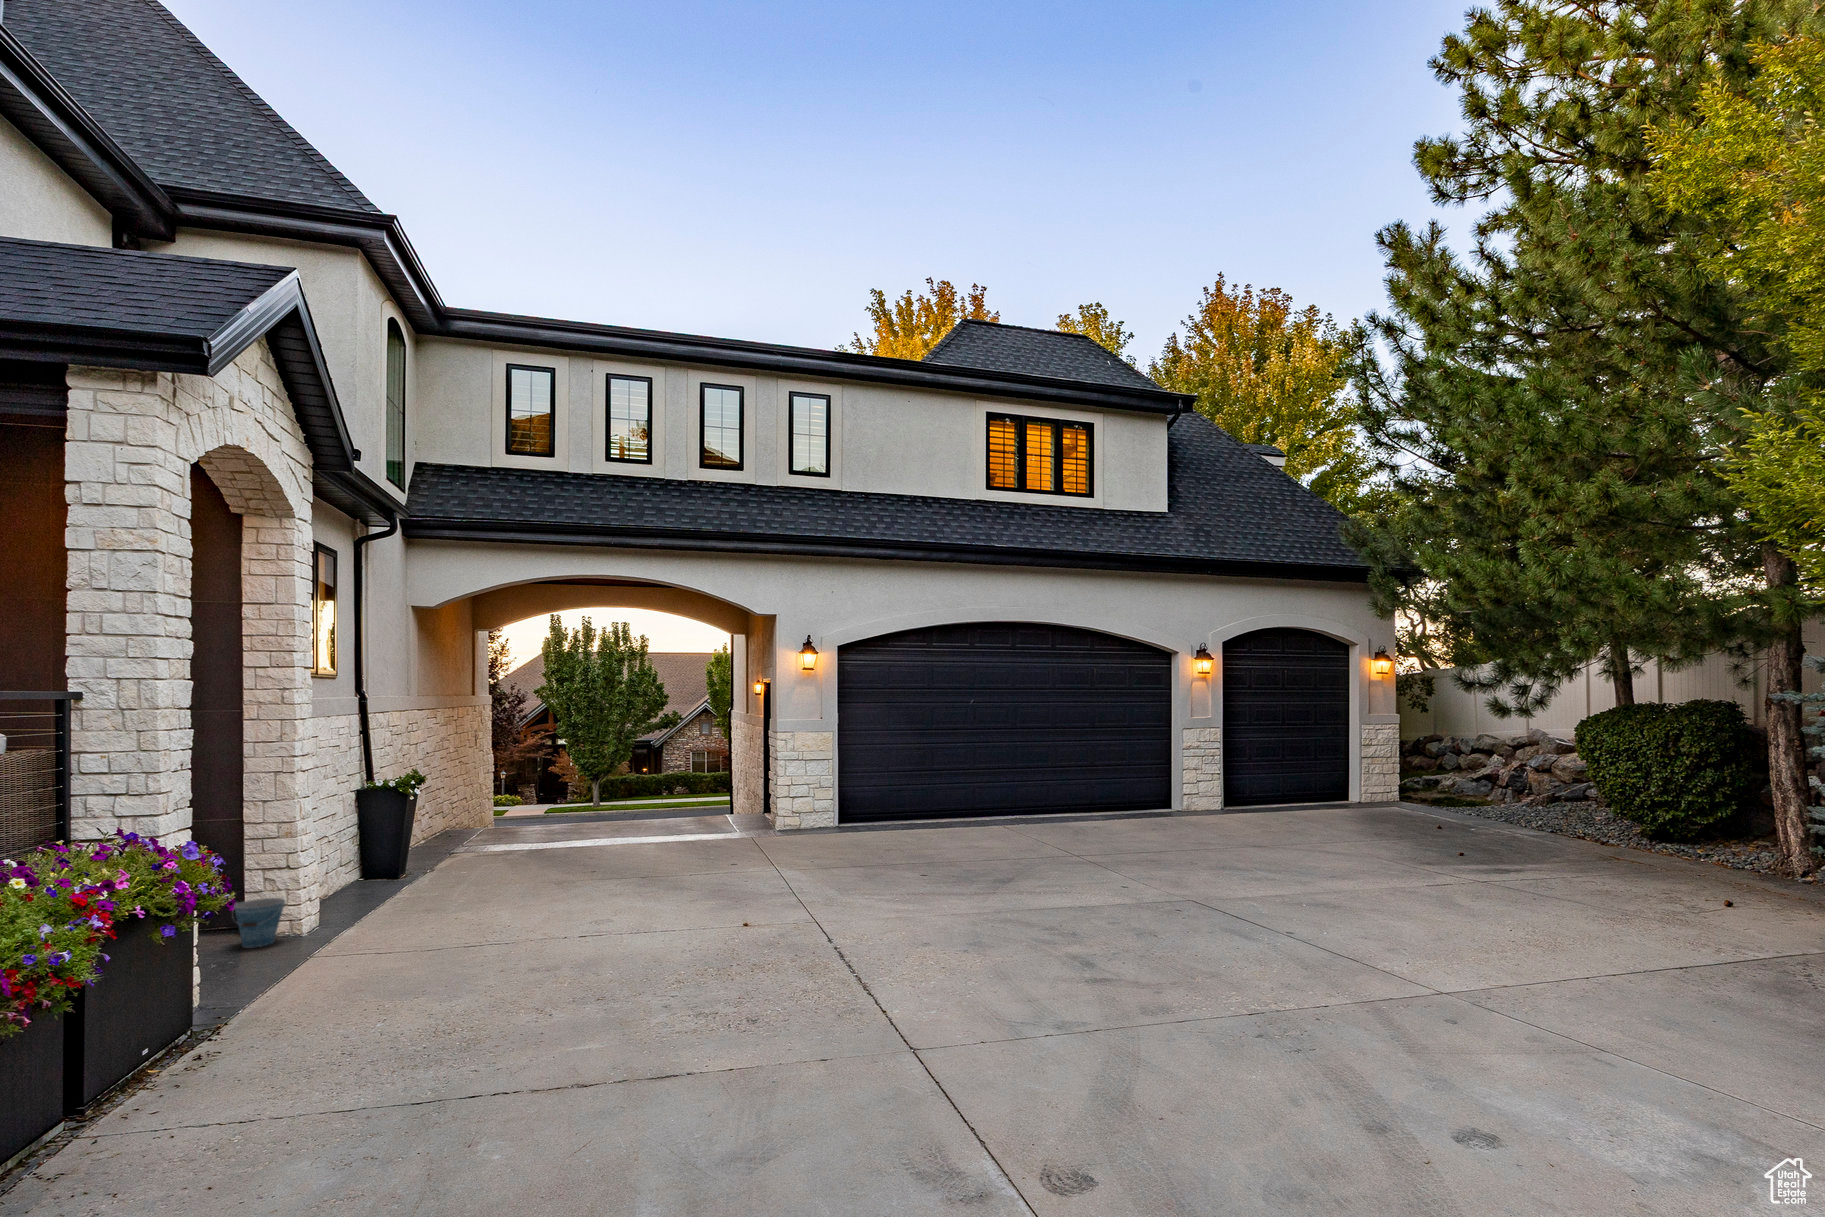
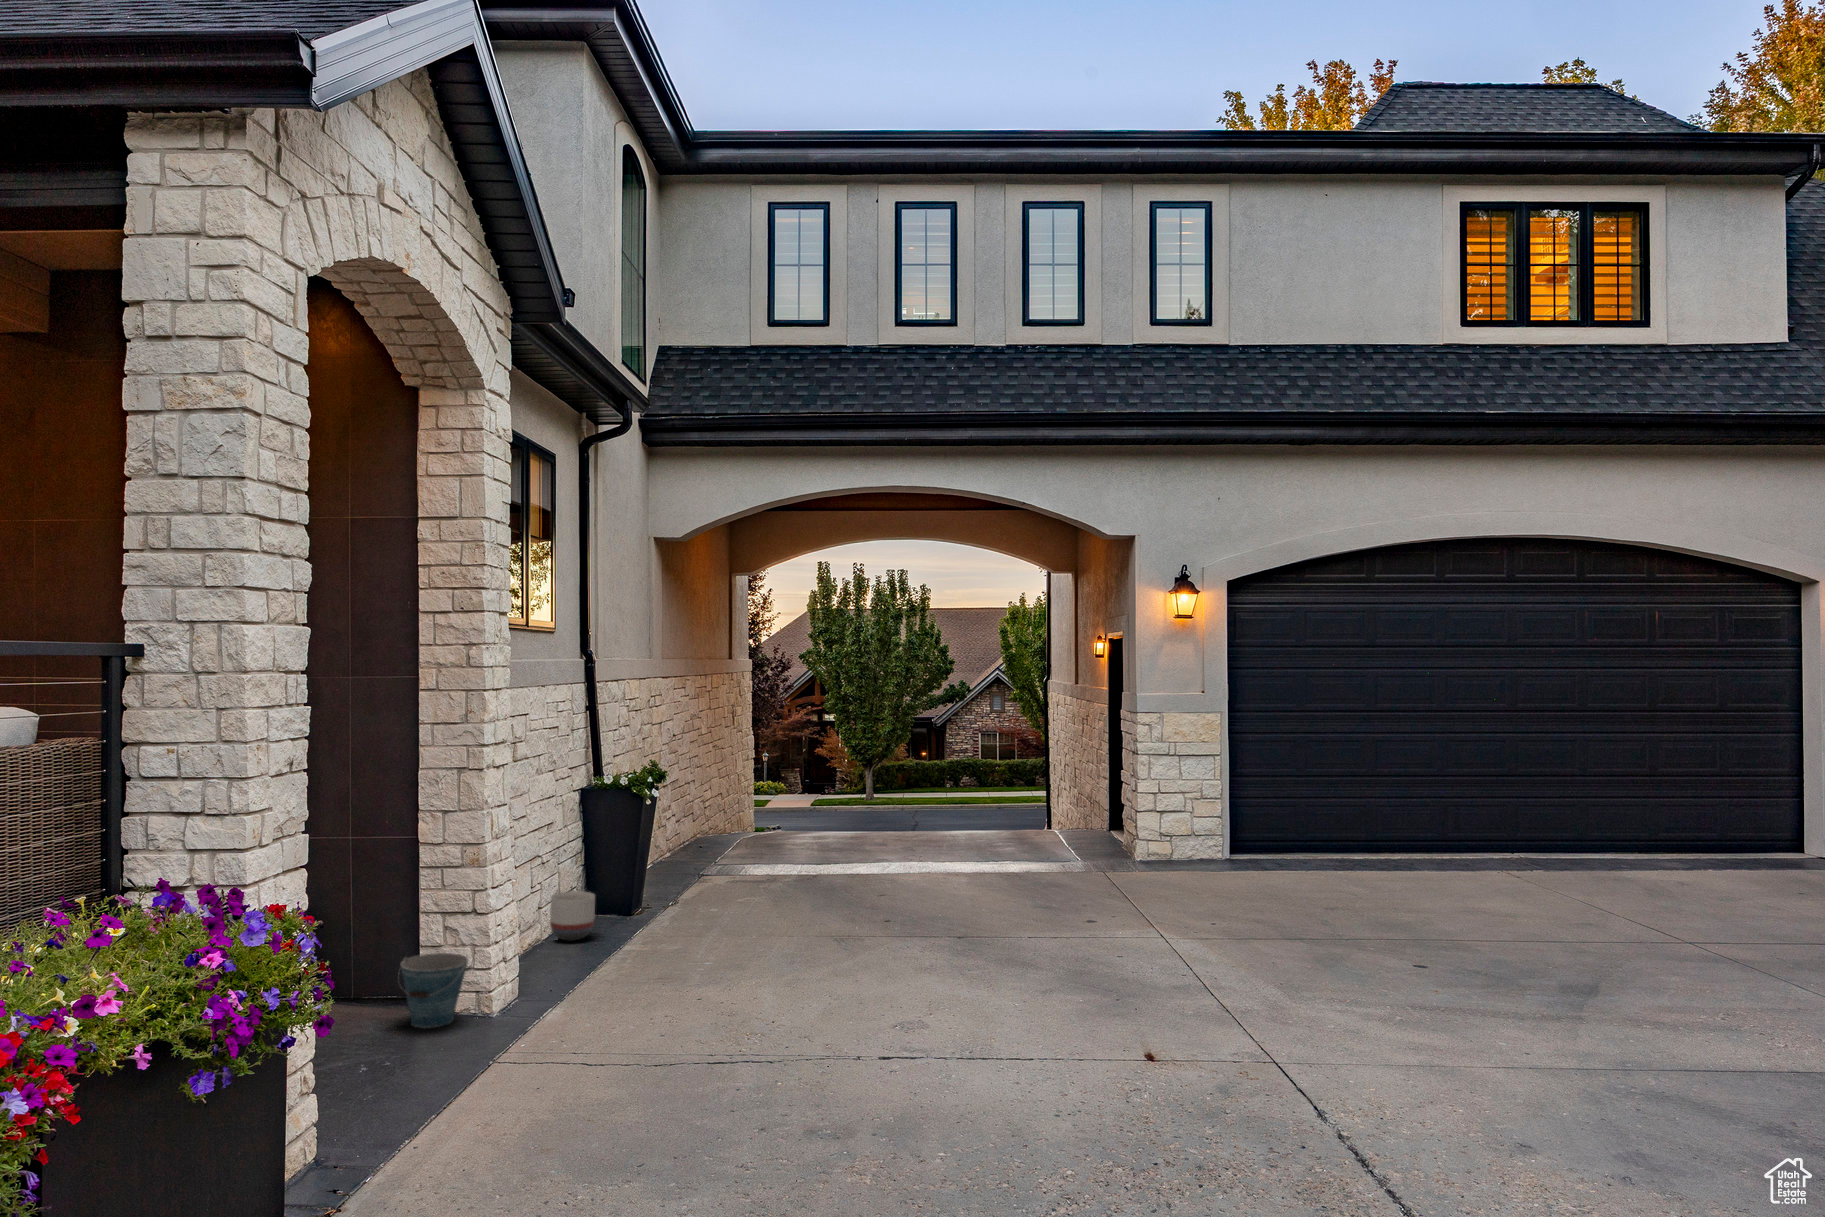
planter: none [338,860,374,895] -> present [550,891,595,941]

